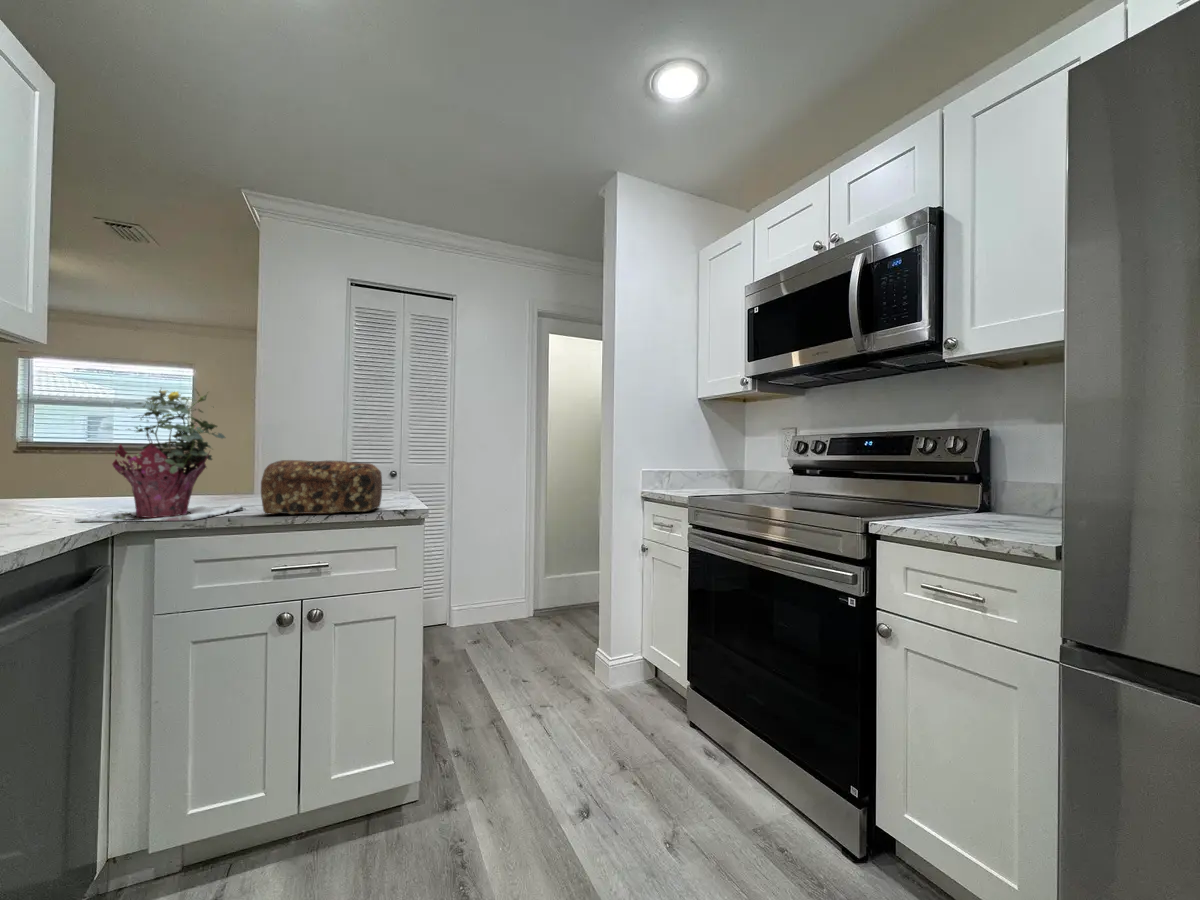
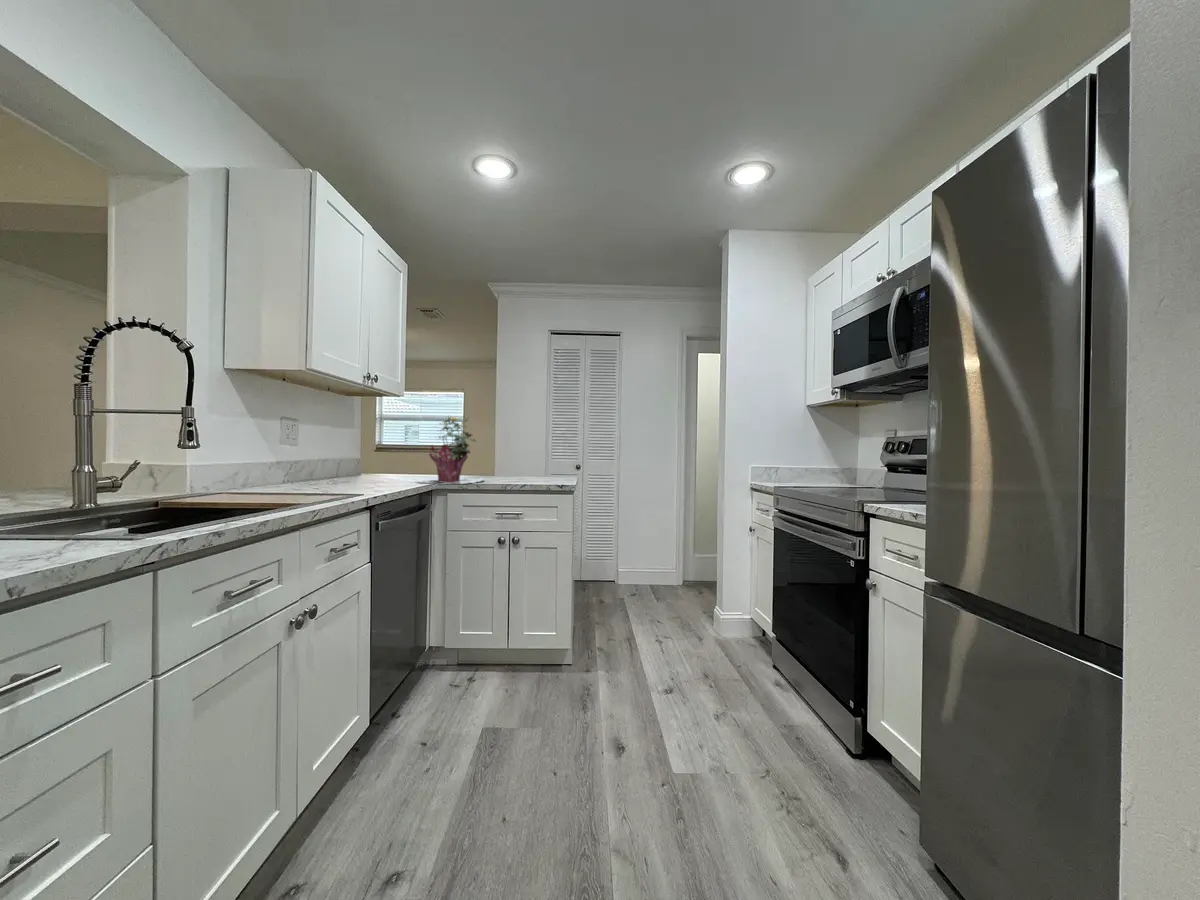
bread loaf: present [261,460,382,515] -> none [491,454,554,484]

